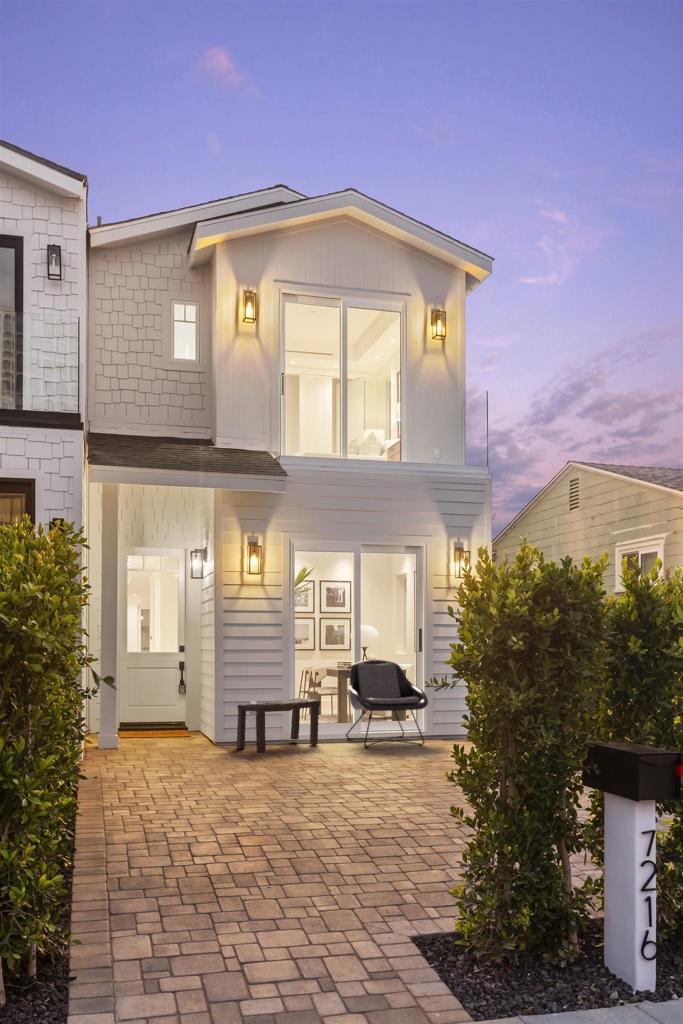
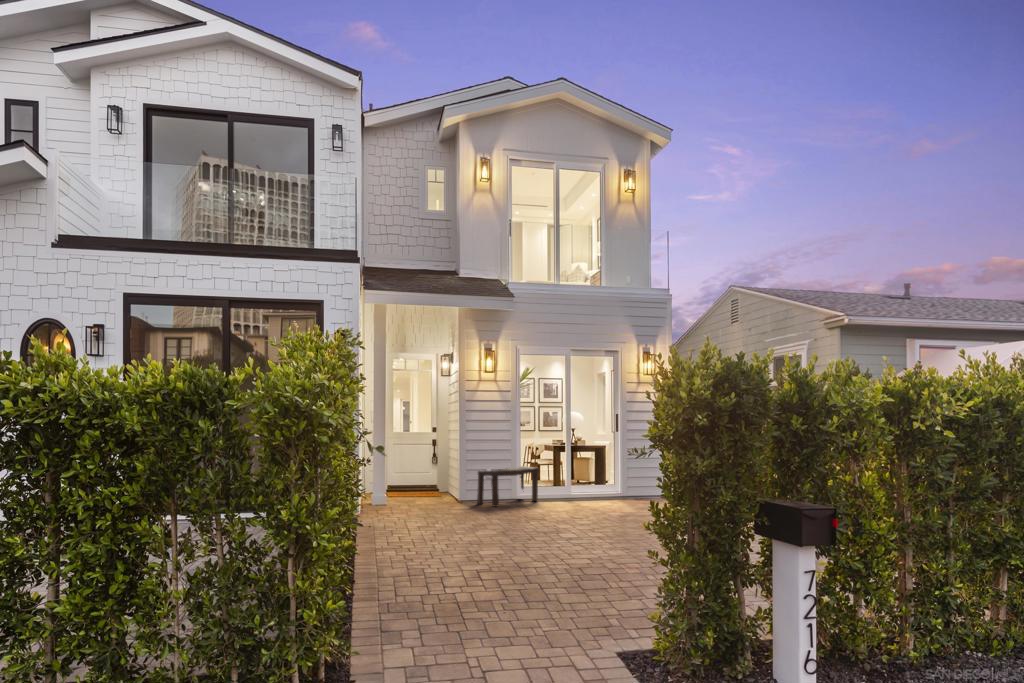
lounge chair: present [346,660,428,748] -> none [559,438,621,504]

